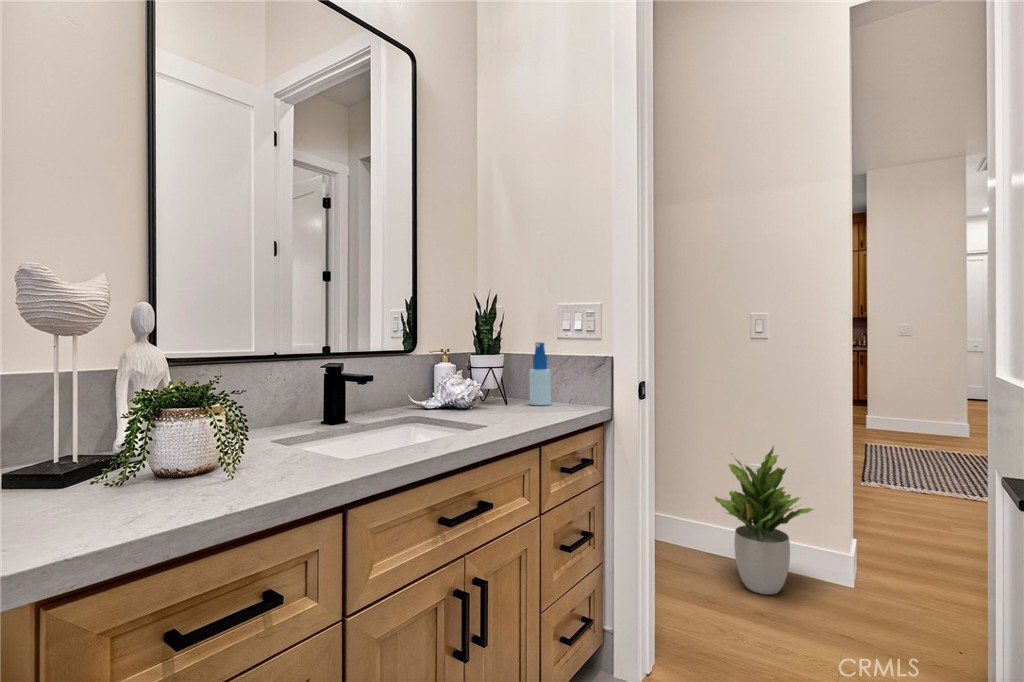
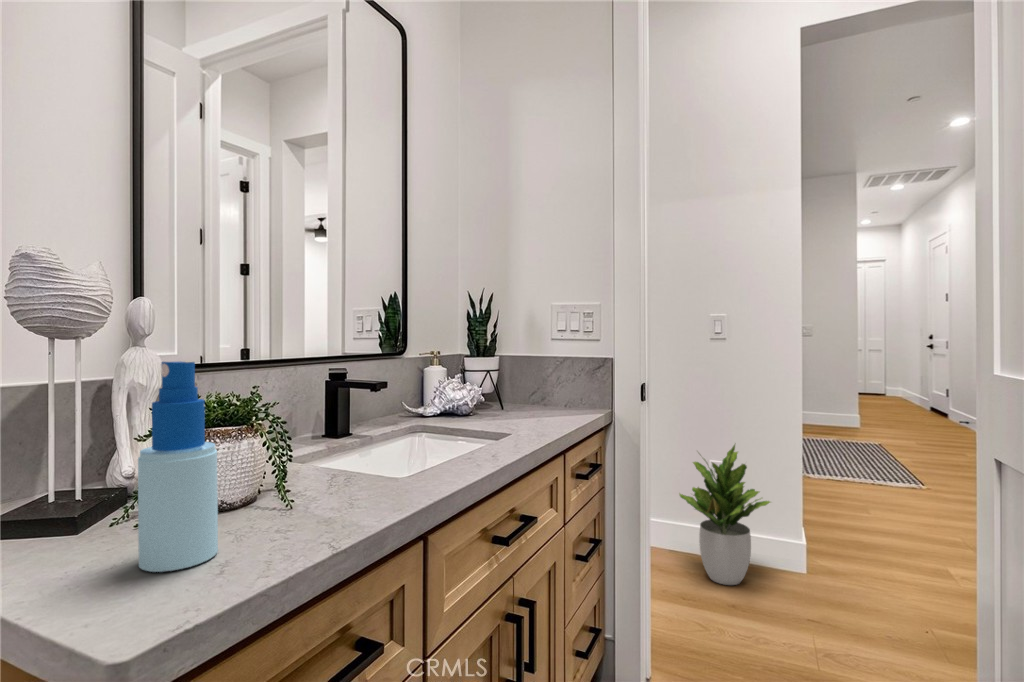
spray bottle: present [529,342,551,405] -> present [138,362,218,572]

